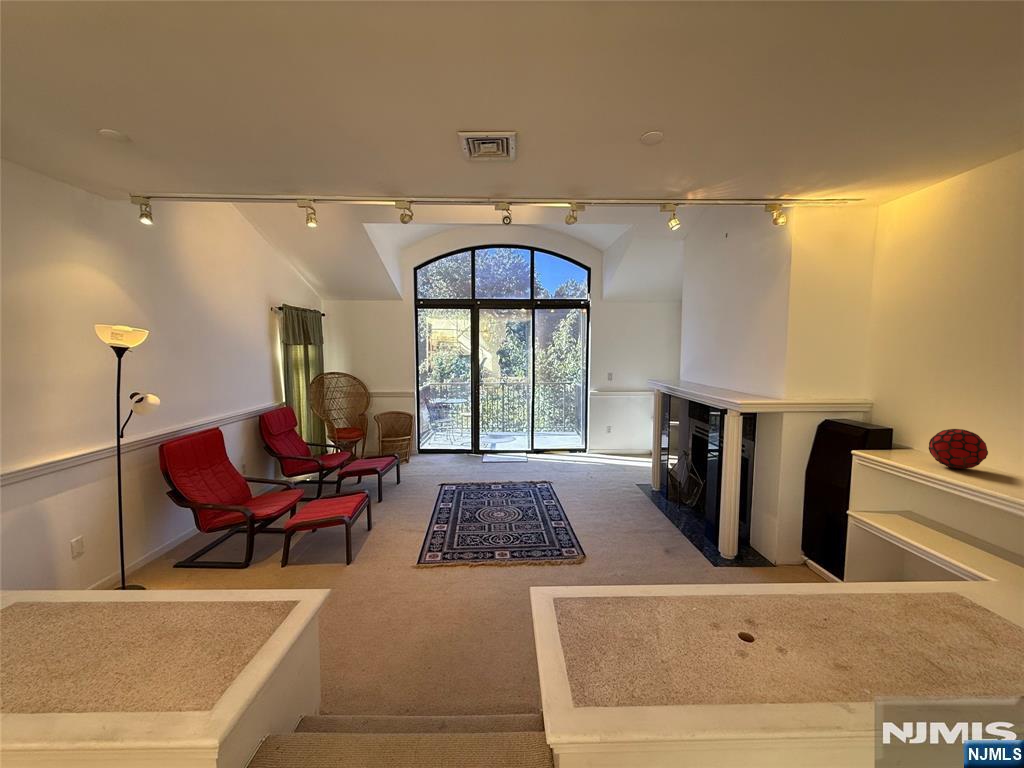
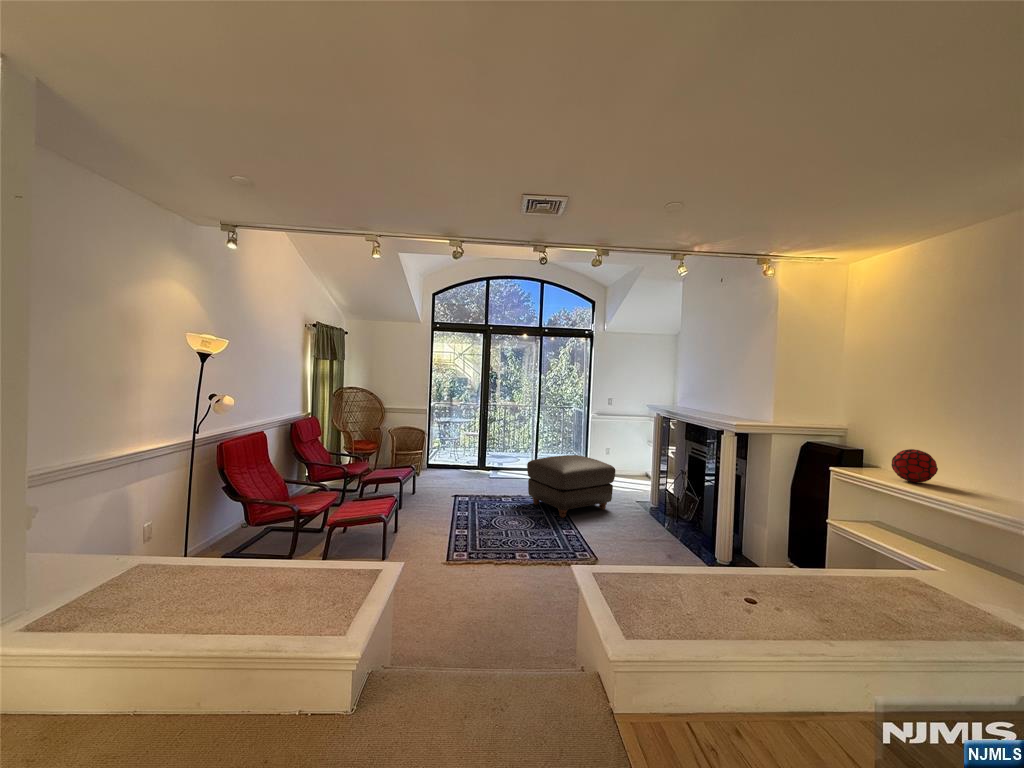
ottoman: none [516,437,611,506] -> present [527,455,615,518]

